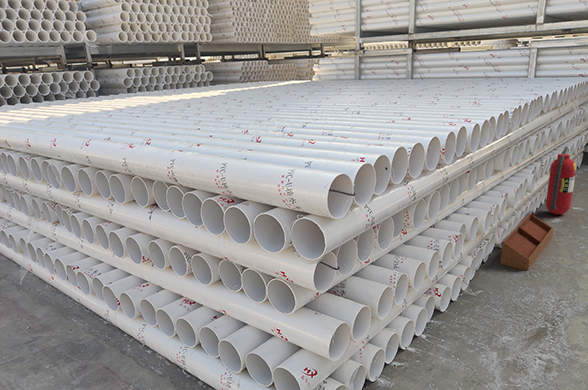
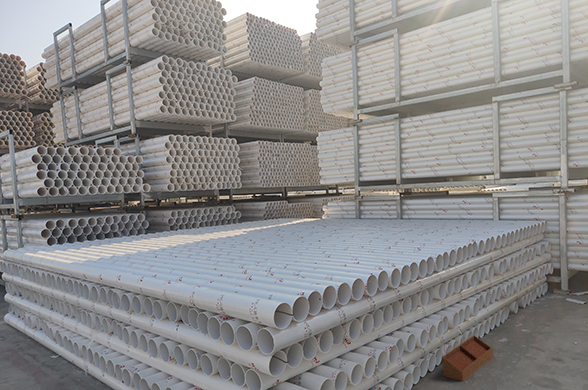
fire extinguisher: present [546,147,576,214] -> none [494,280,515,337]

